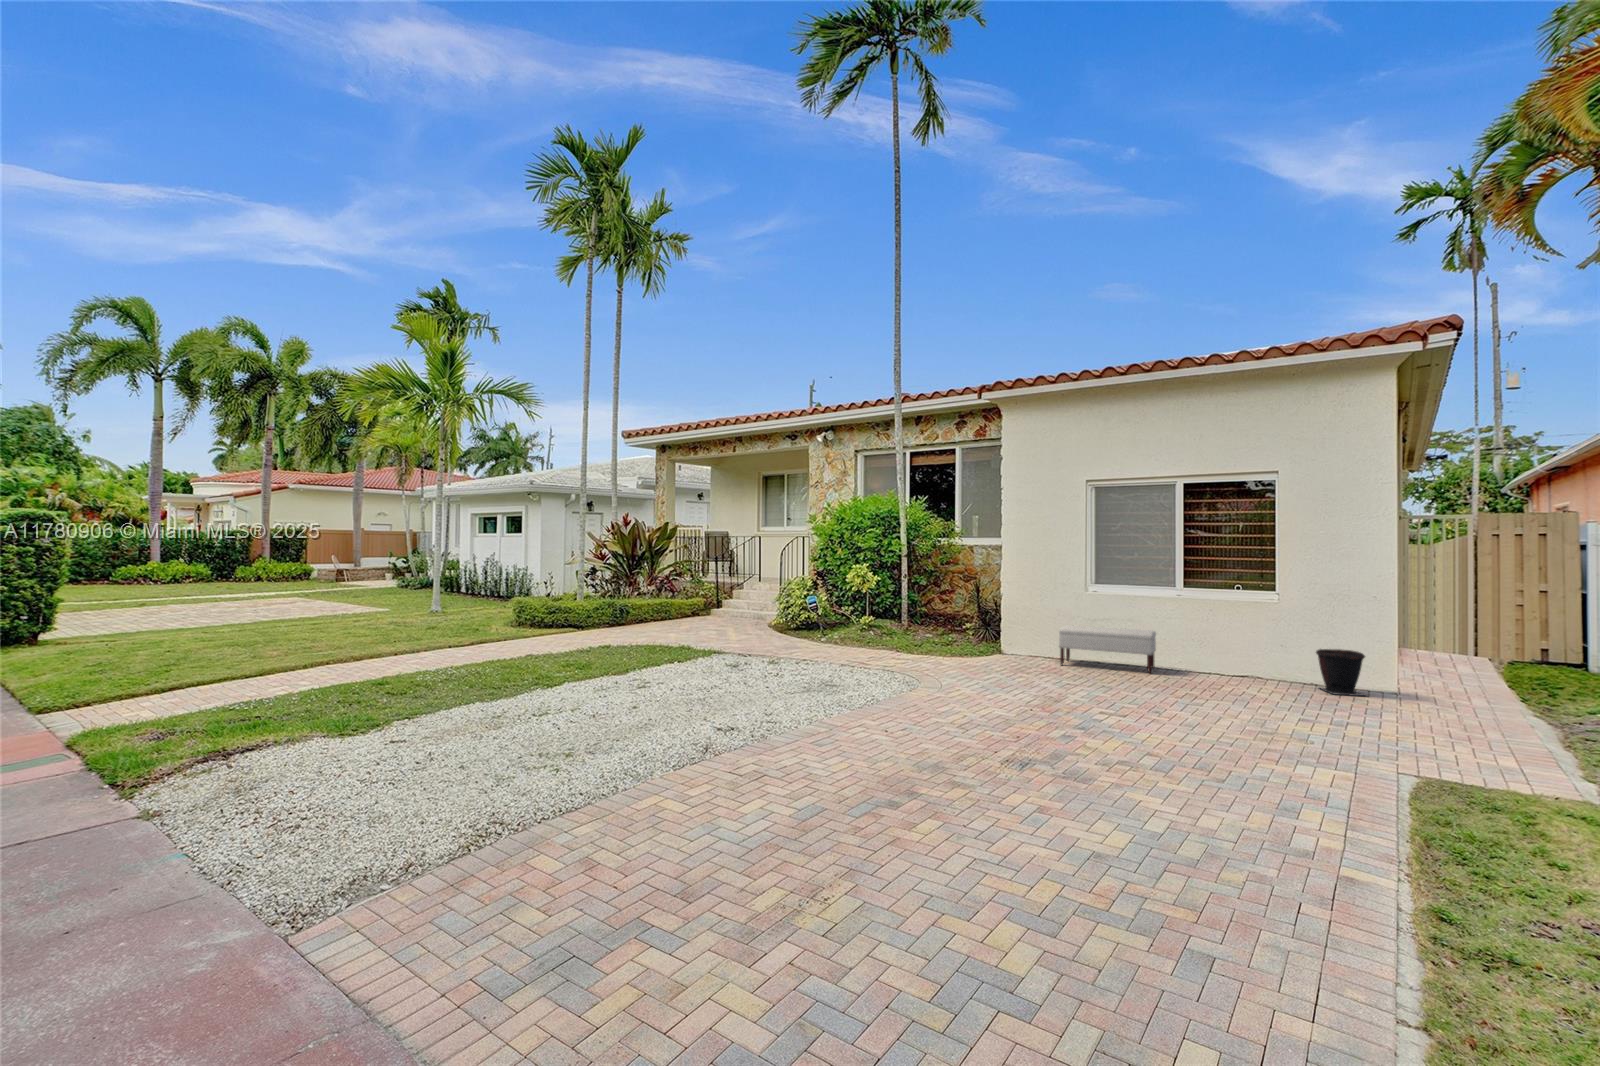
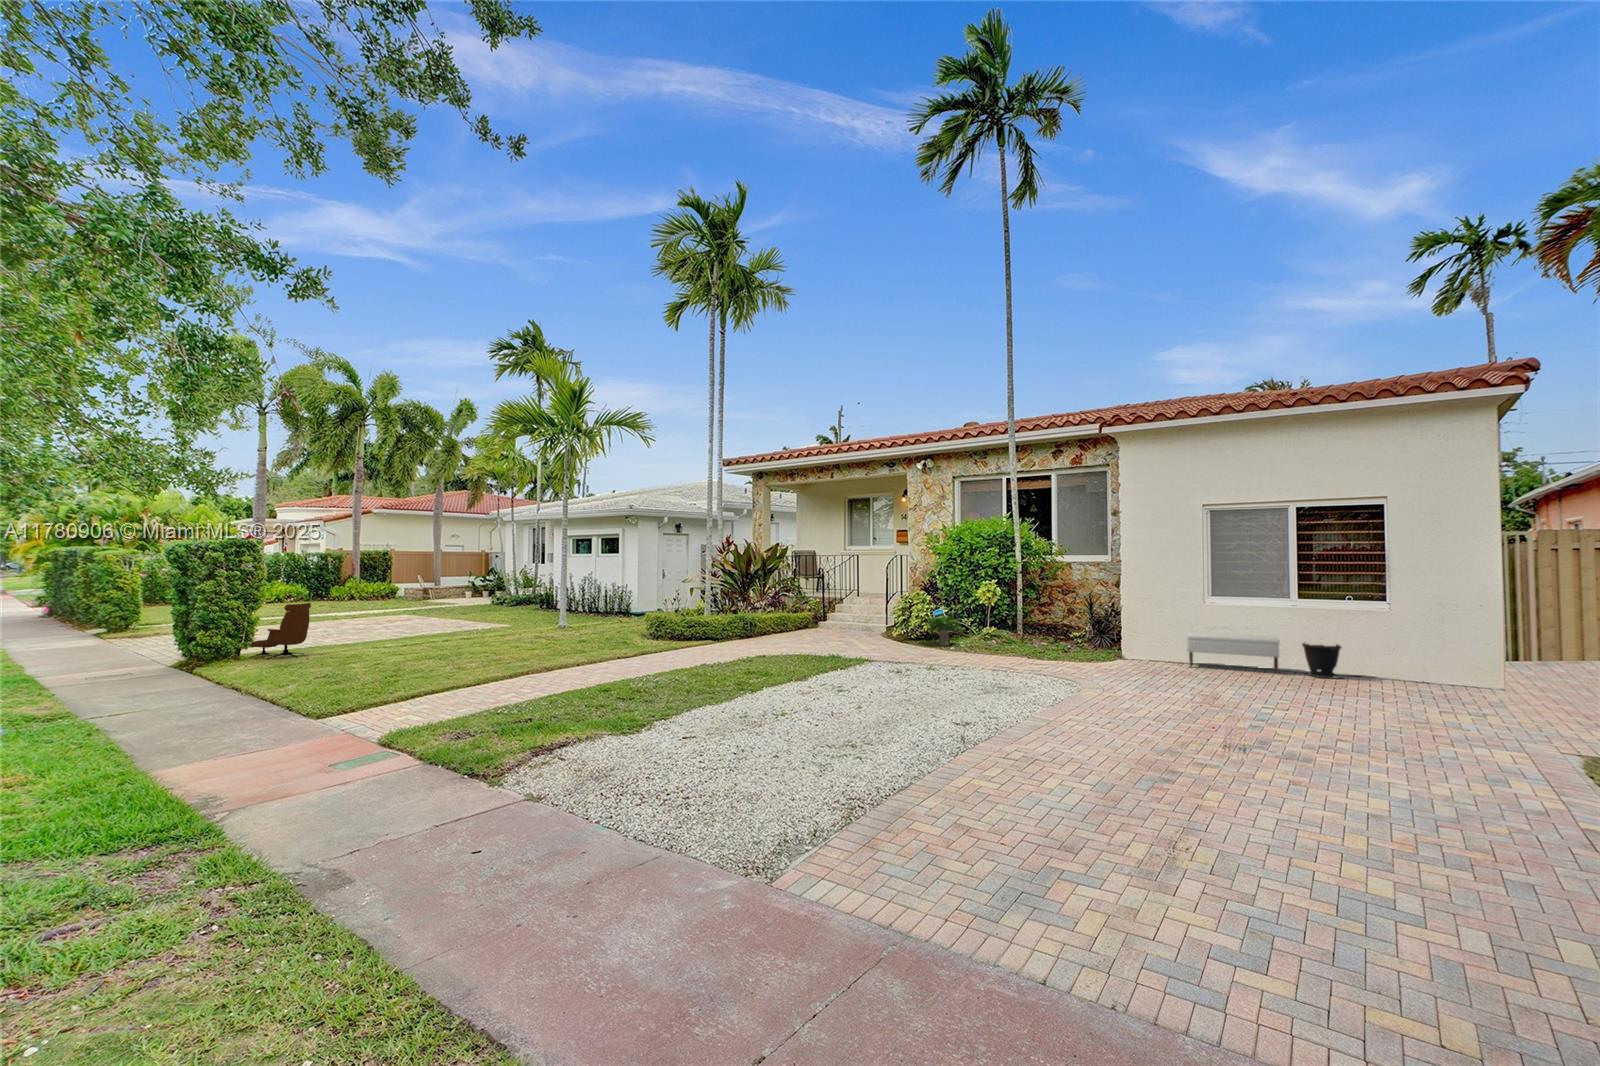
lounge chair: none [50,582,117,644] -> present [250,603,311,660]
potted plant: none [799,601,843,638] -> present [927,615,960,646]
bucket: present [1316,649,1365,696] -> present [1302,642,1341,678]

